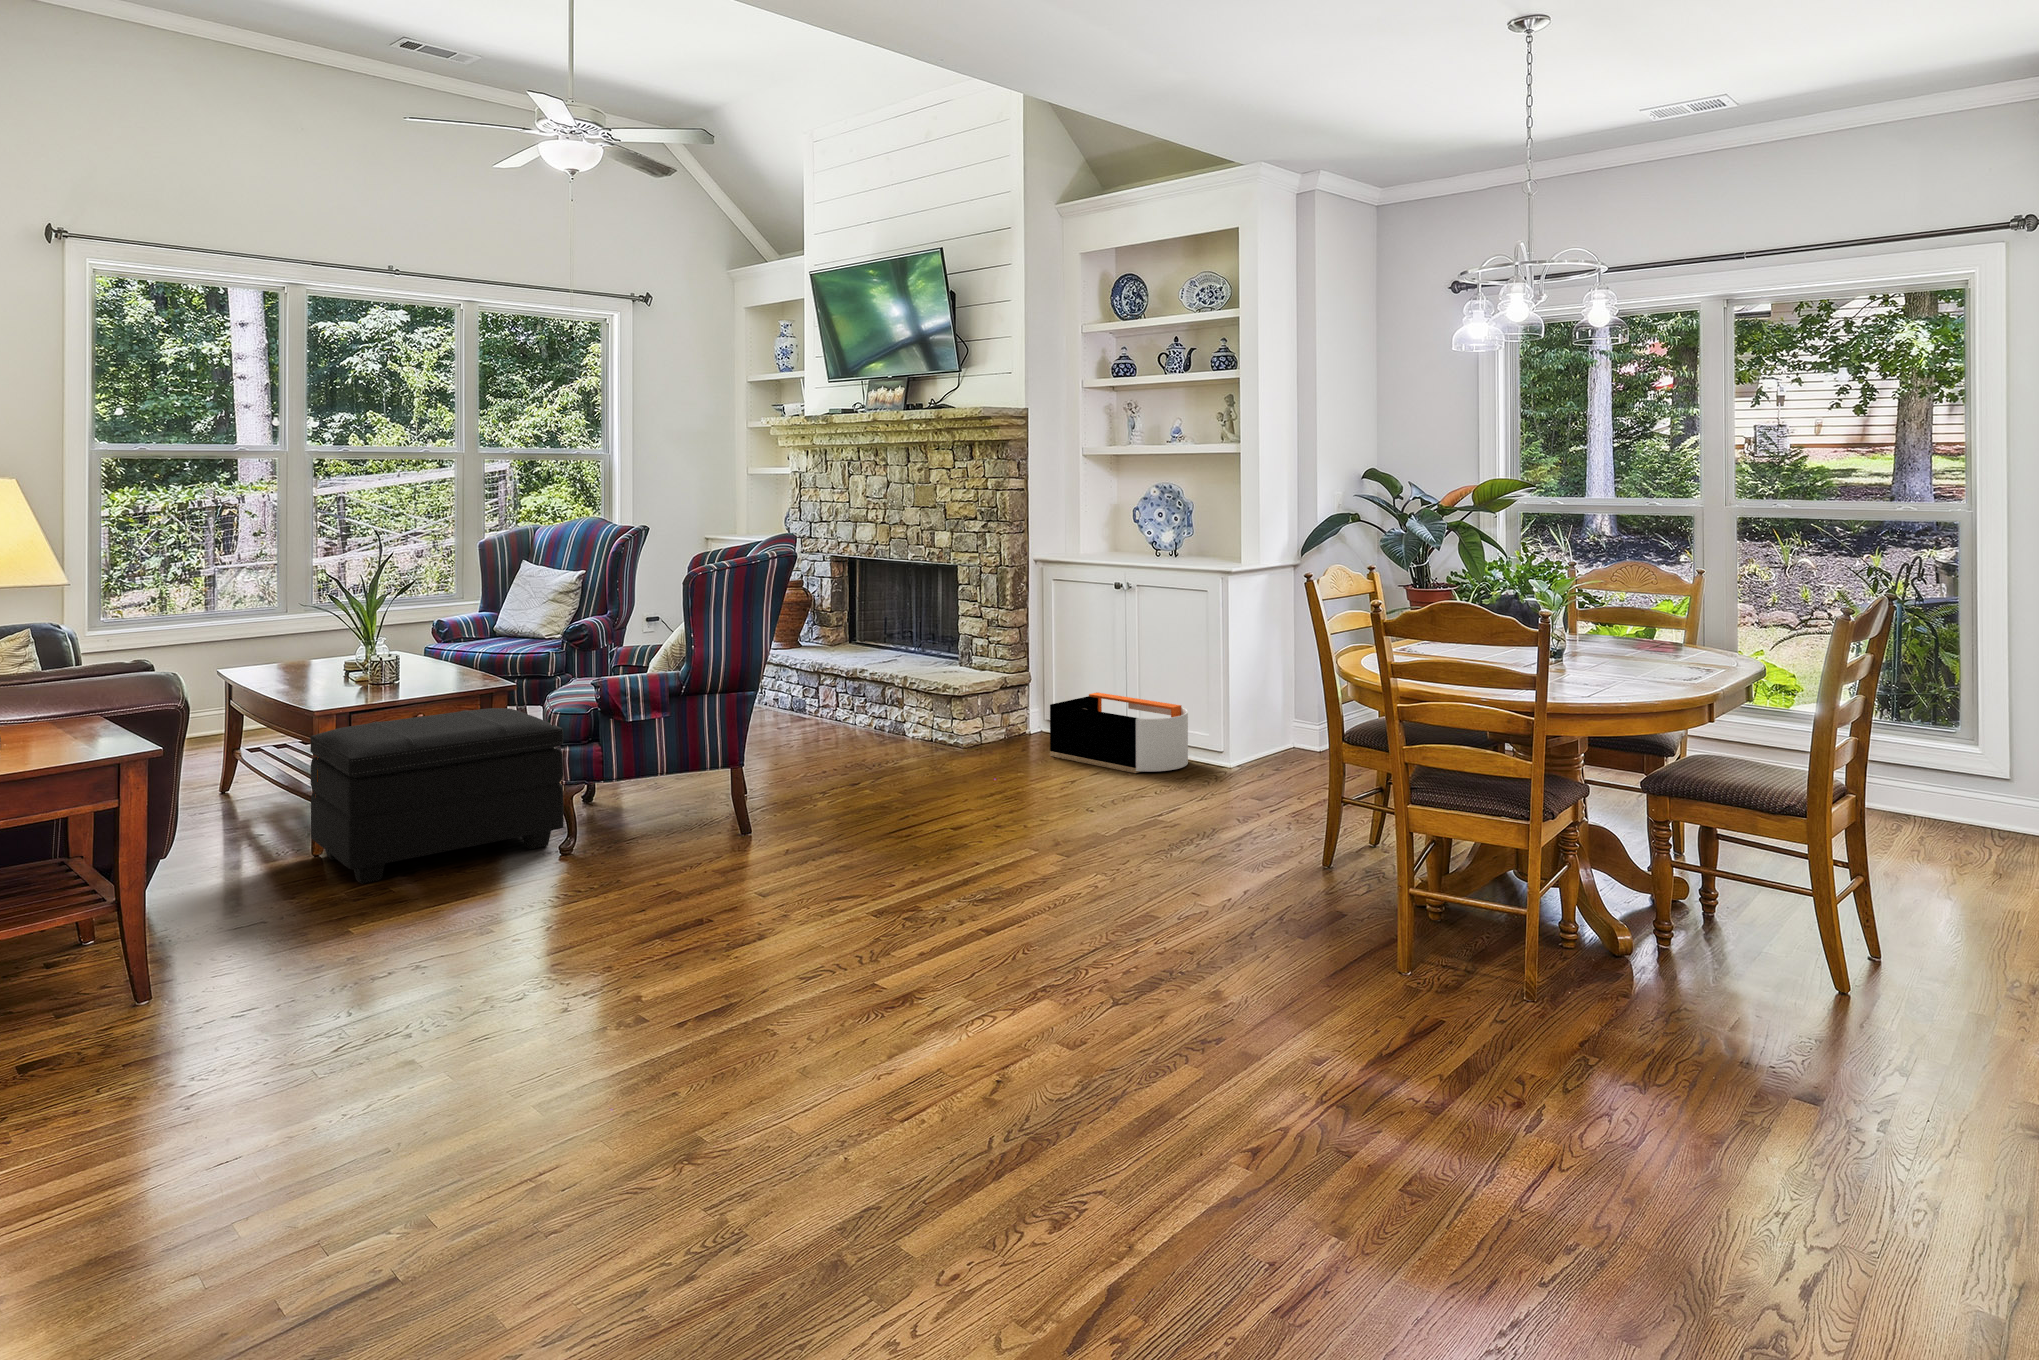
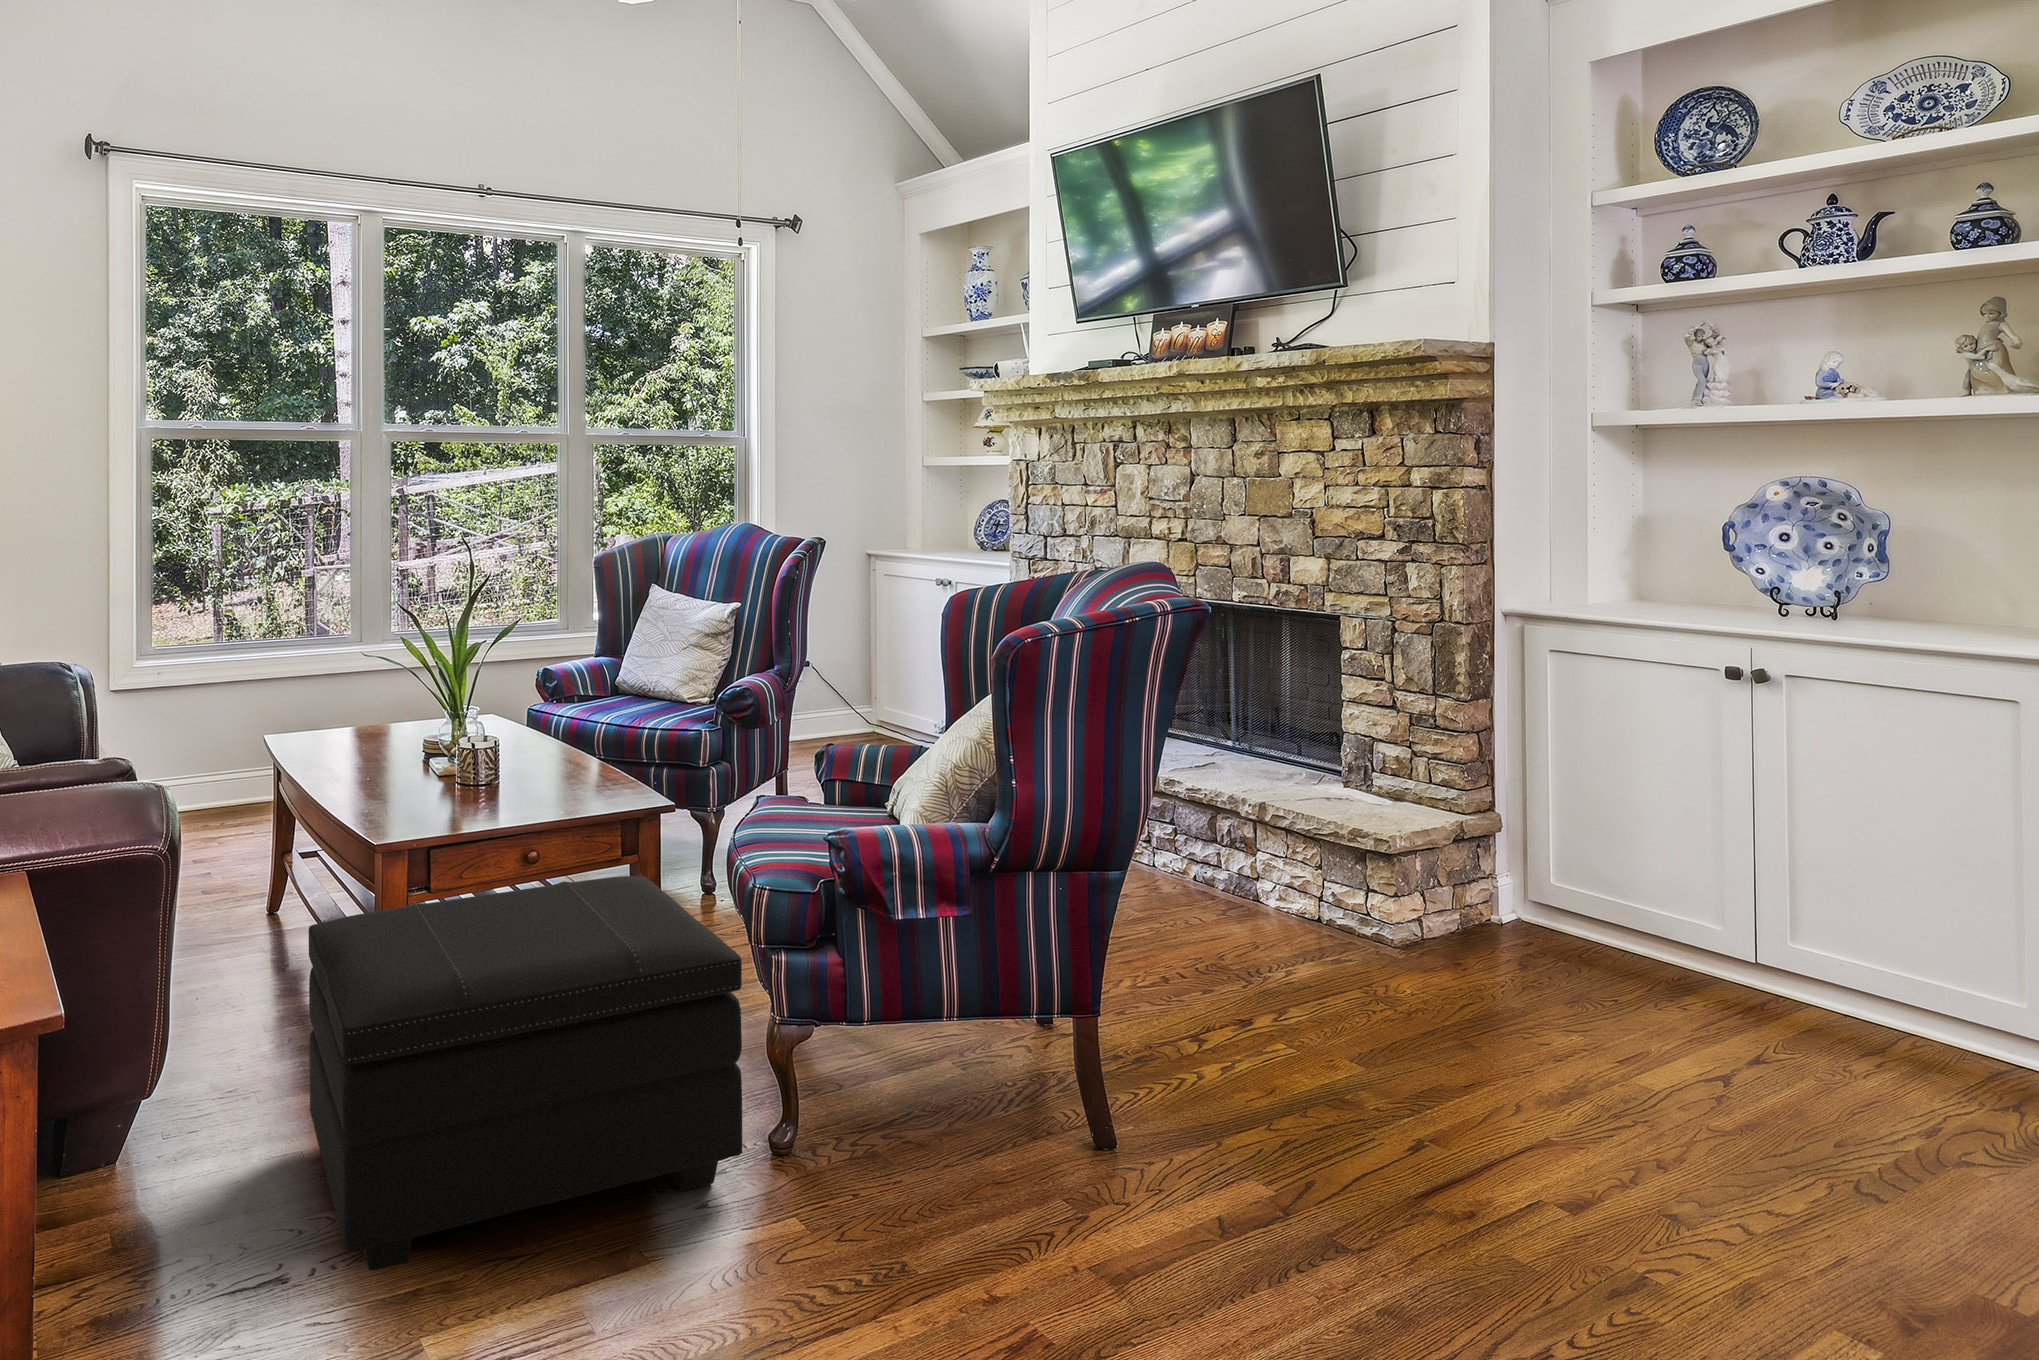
storage bin: present [1050,693,1188,773] -> none [1608,875,1992,1098]

